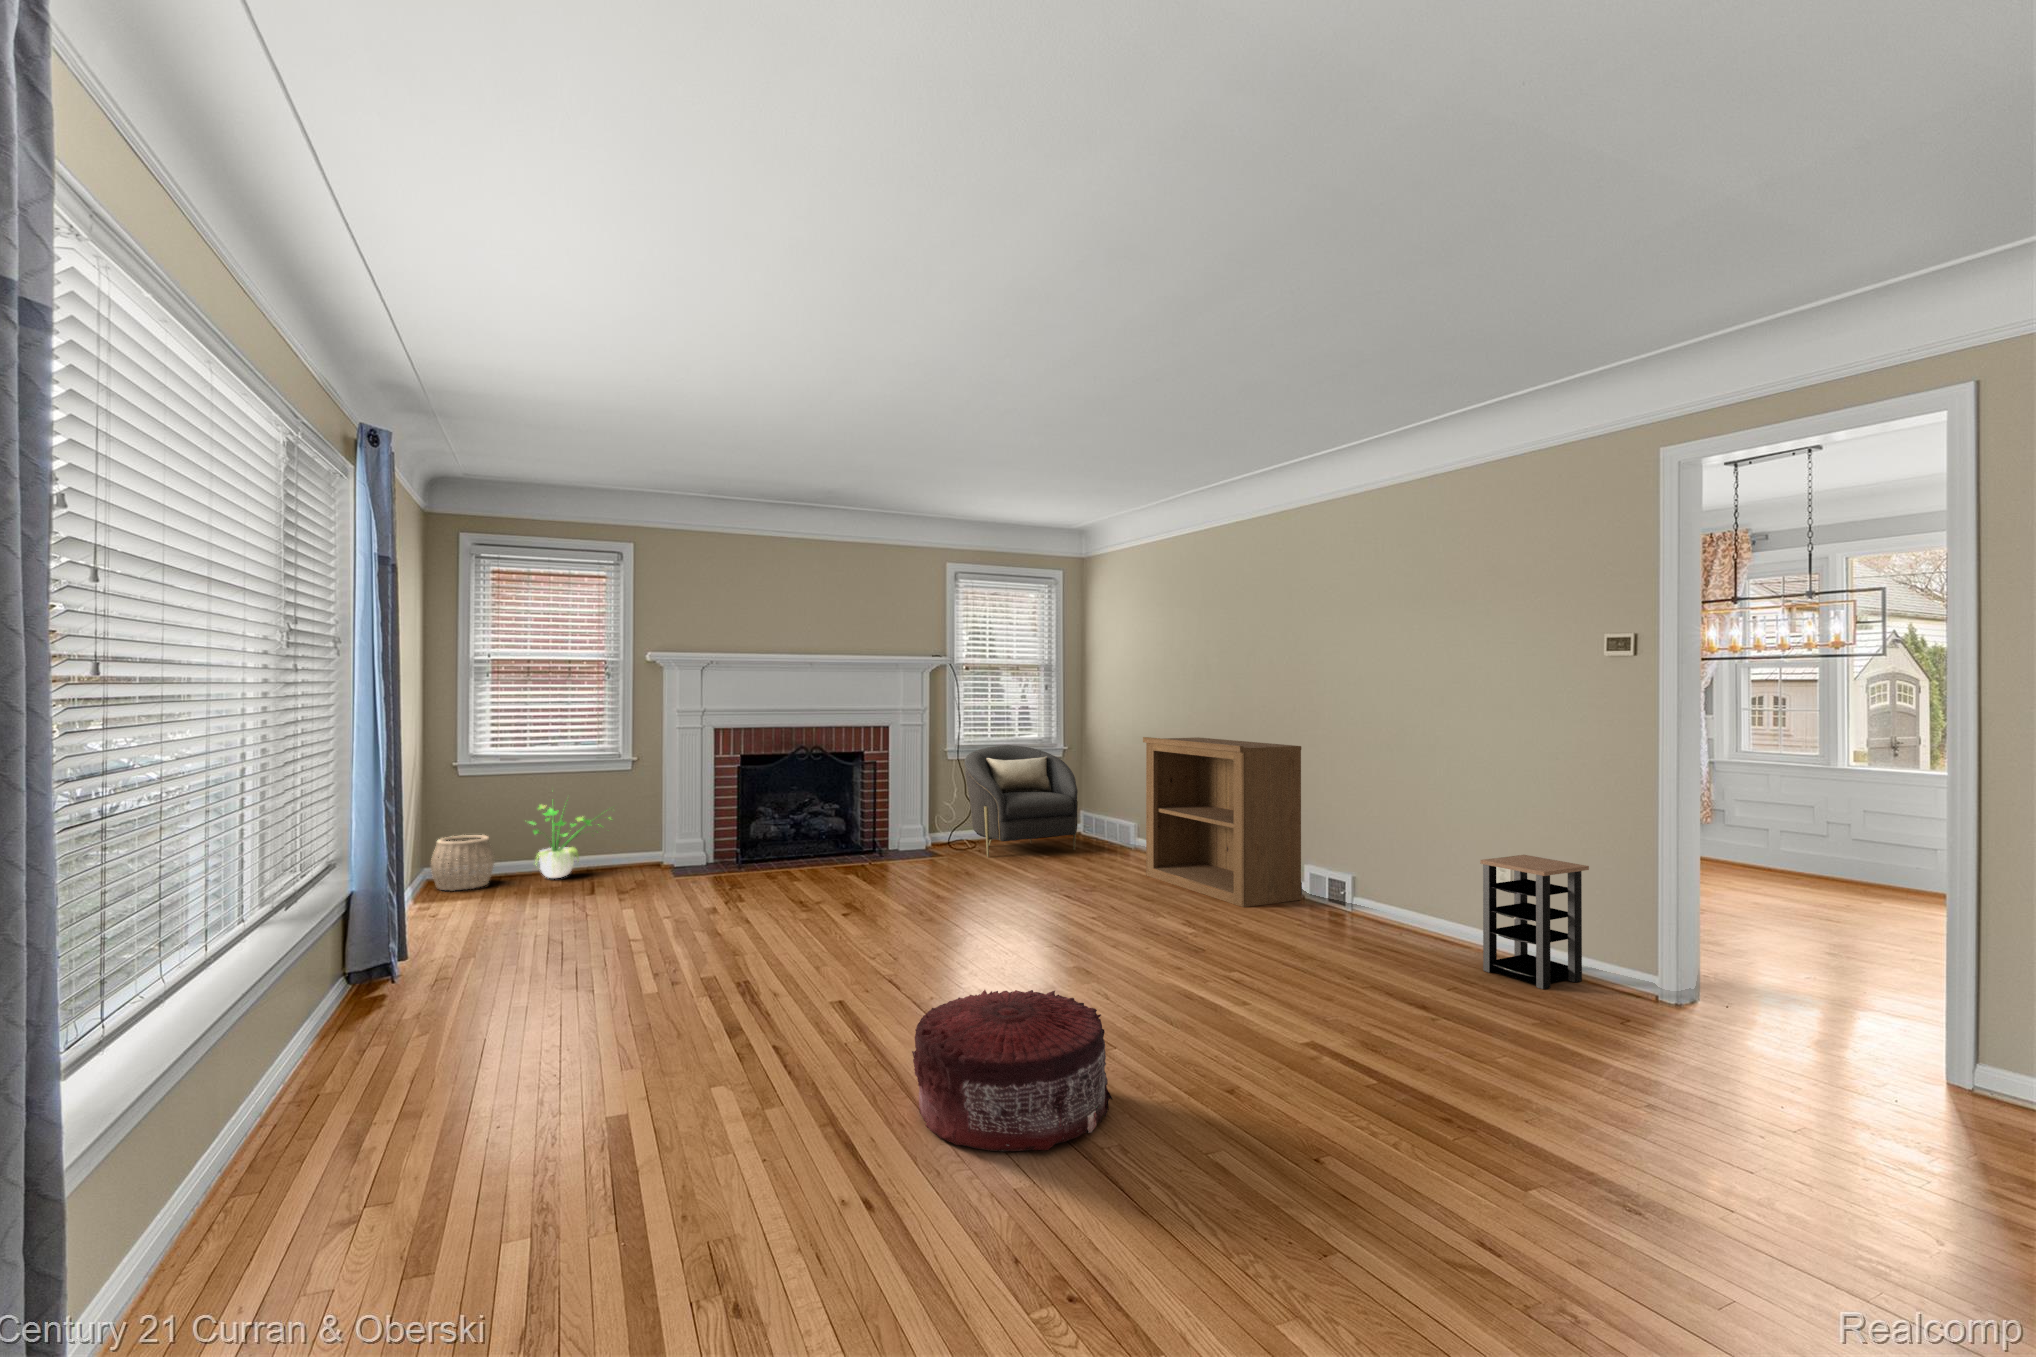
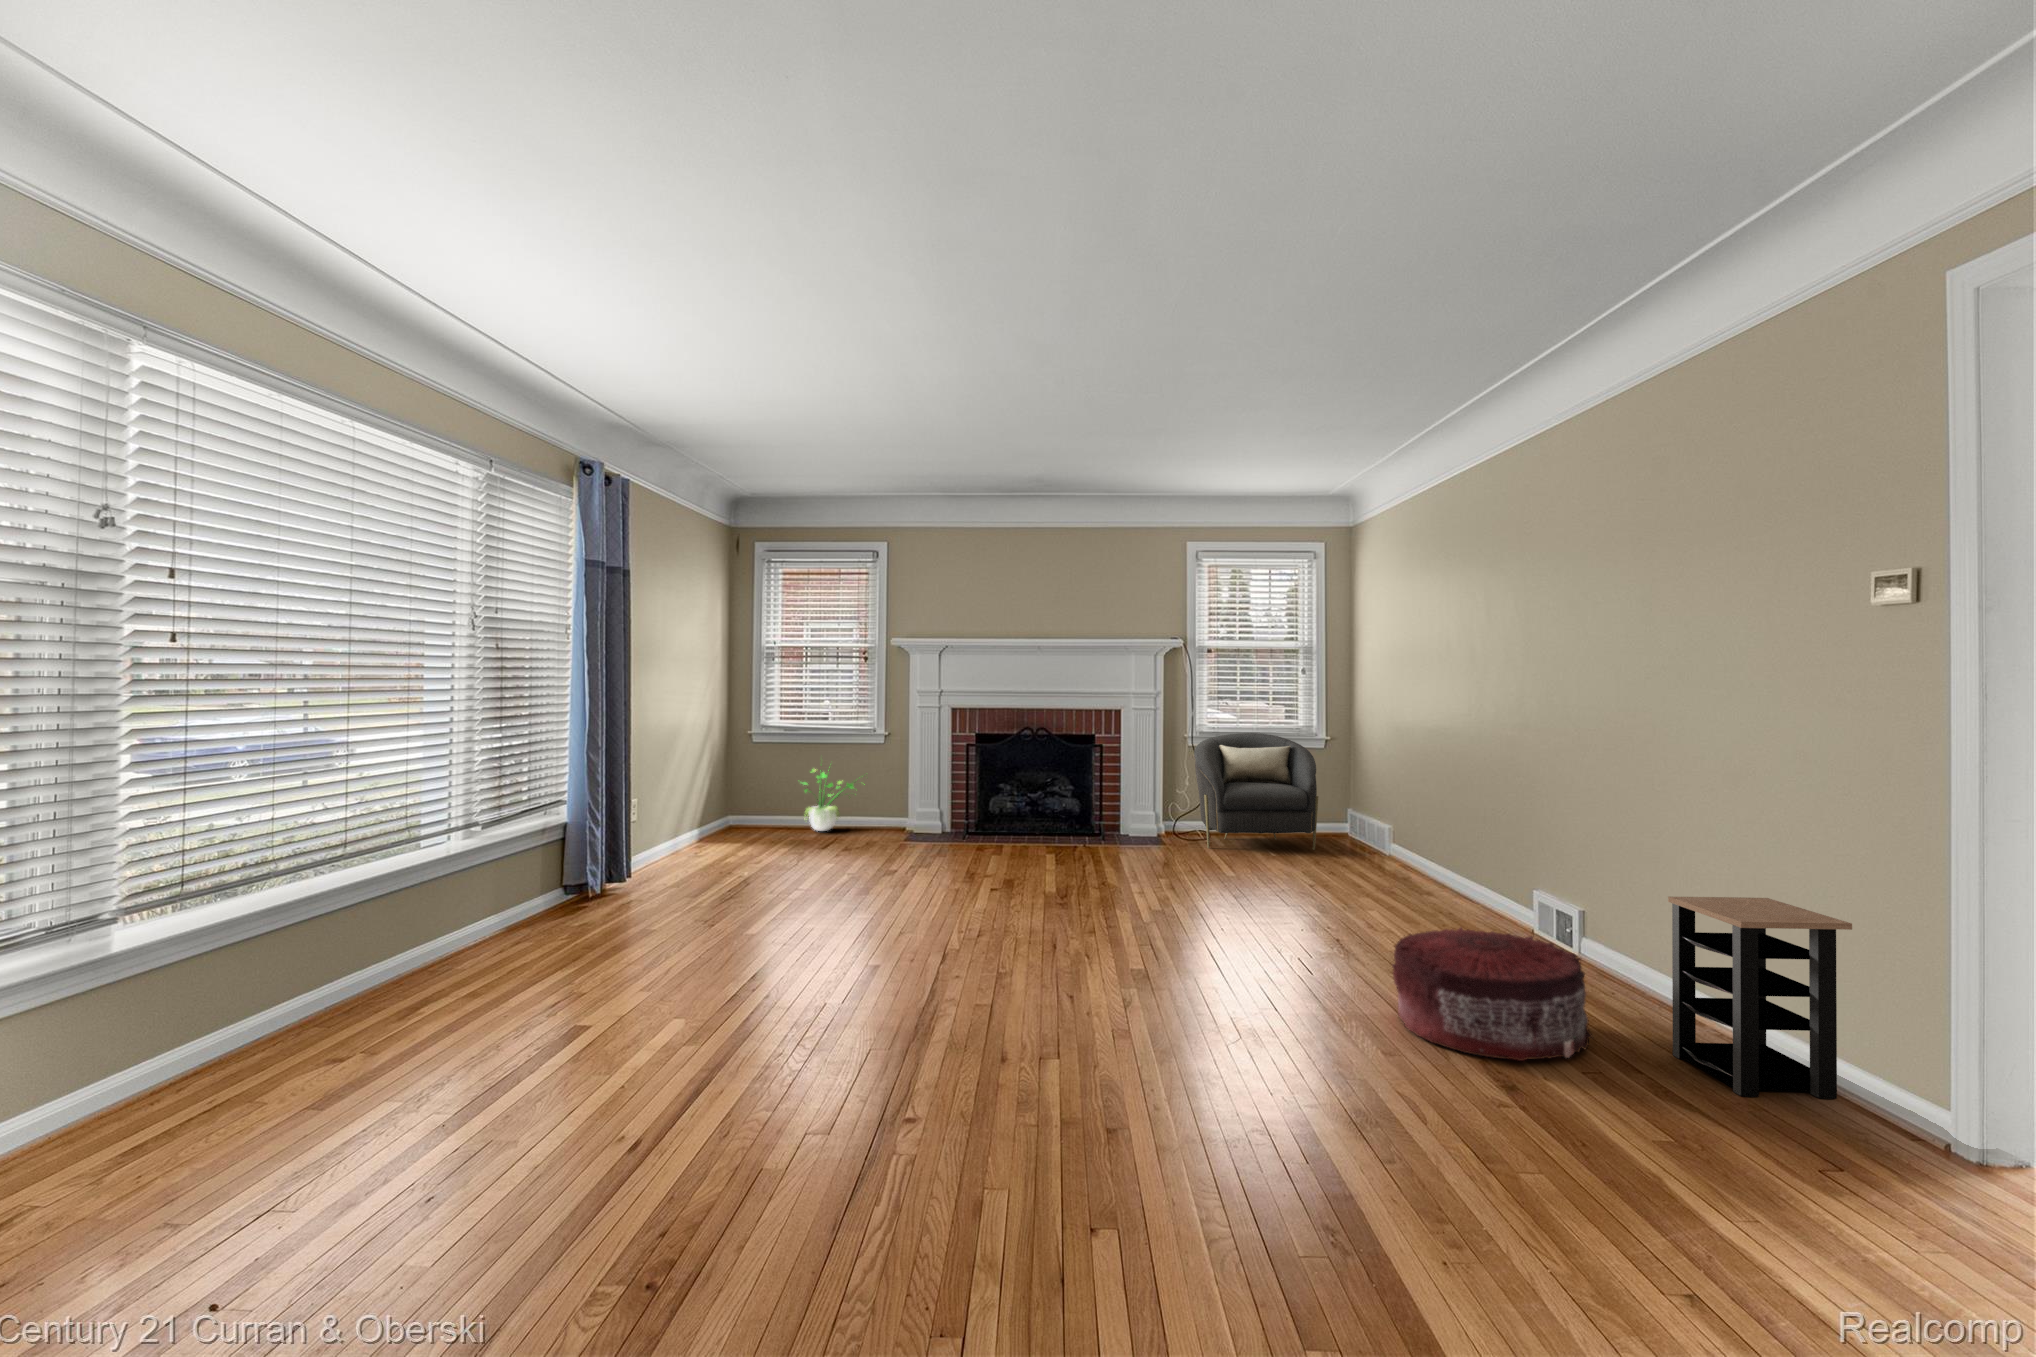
bookshelf: present [1143,737,1302,907] -> none [1354,724,1524,932]
woven basket: present [431,835,494,891] -> none [730,790,777,833]
pouf: present [912,990,1113,1151] -> present [1392,927,1592,1061]

